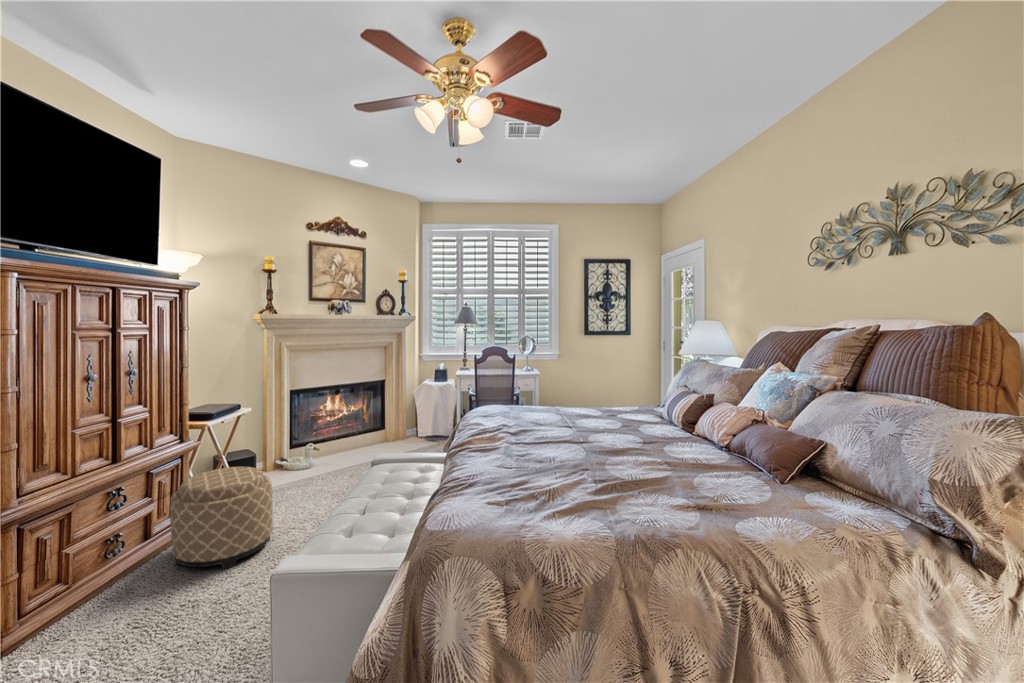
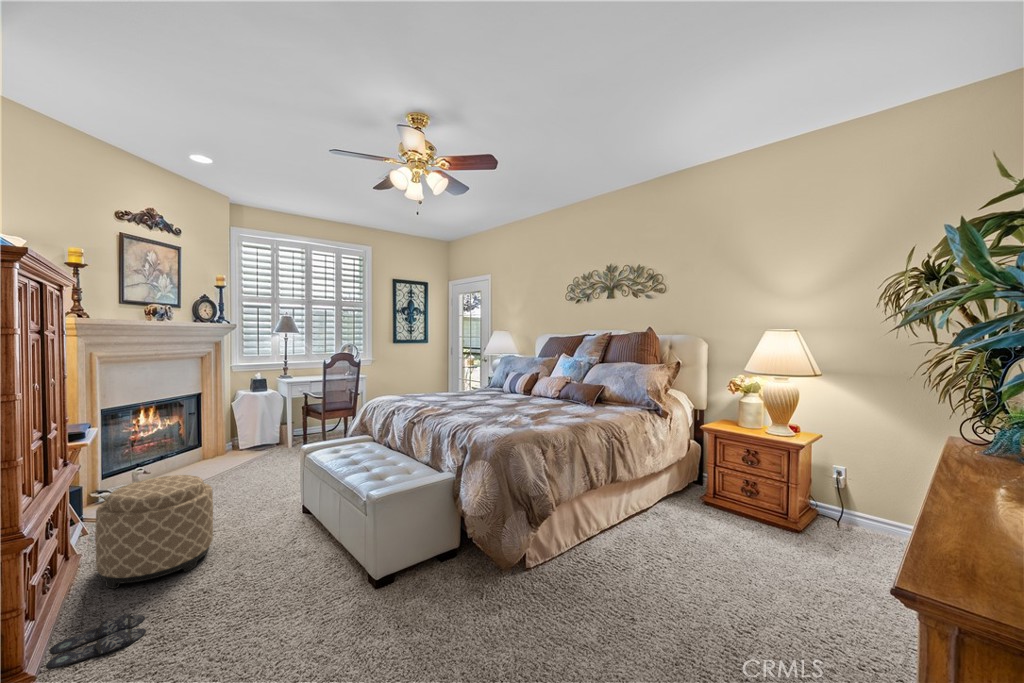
slippers: none [53,598,147,637] -> present [46,614,146,669]

